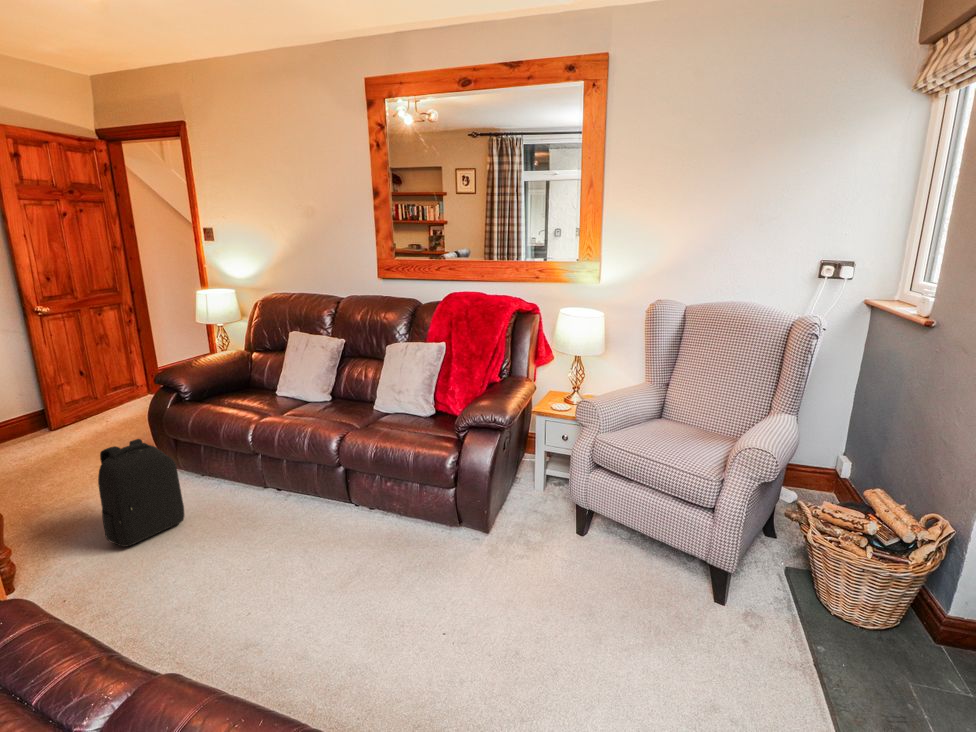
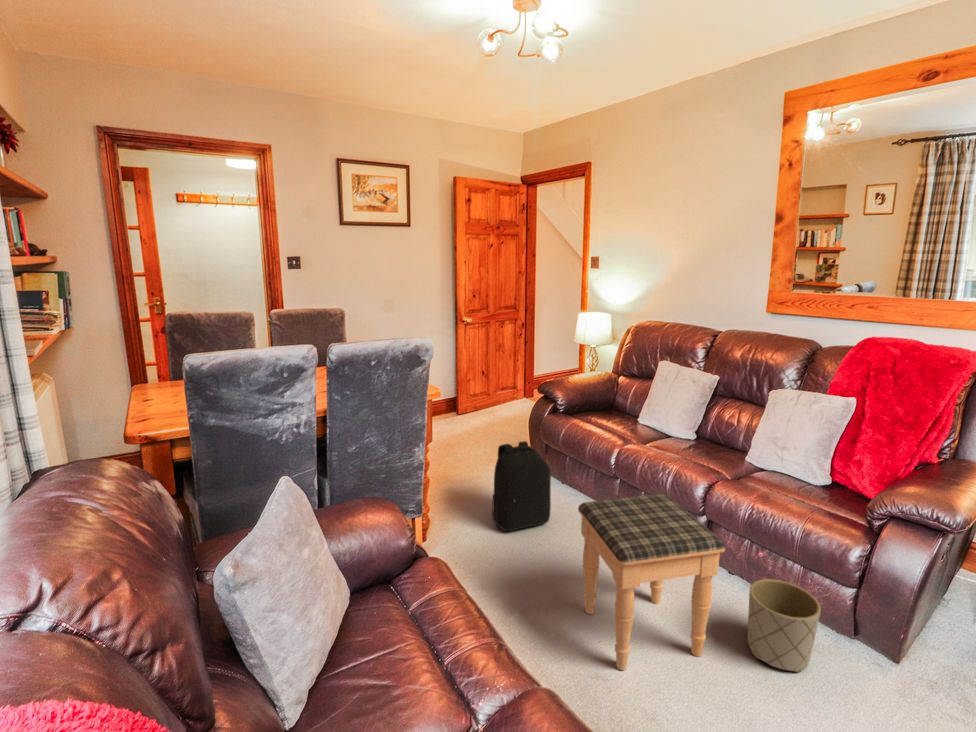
footstool: none [202,455,351,635] -> present [578,494,725,670]
planter: none [380,500,432,572] -> present [748,579,821,672]

